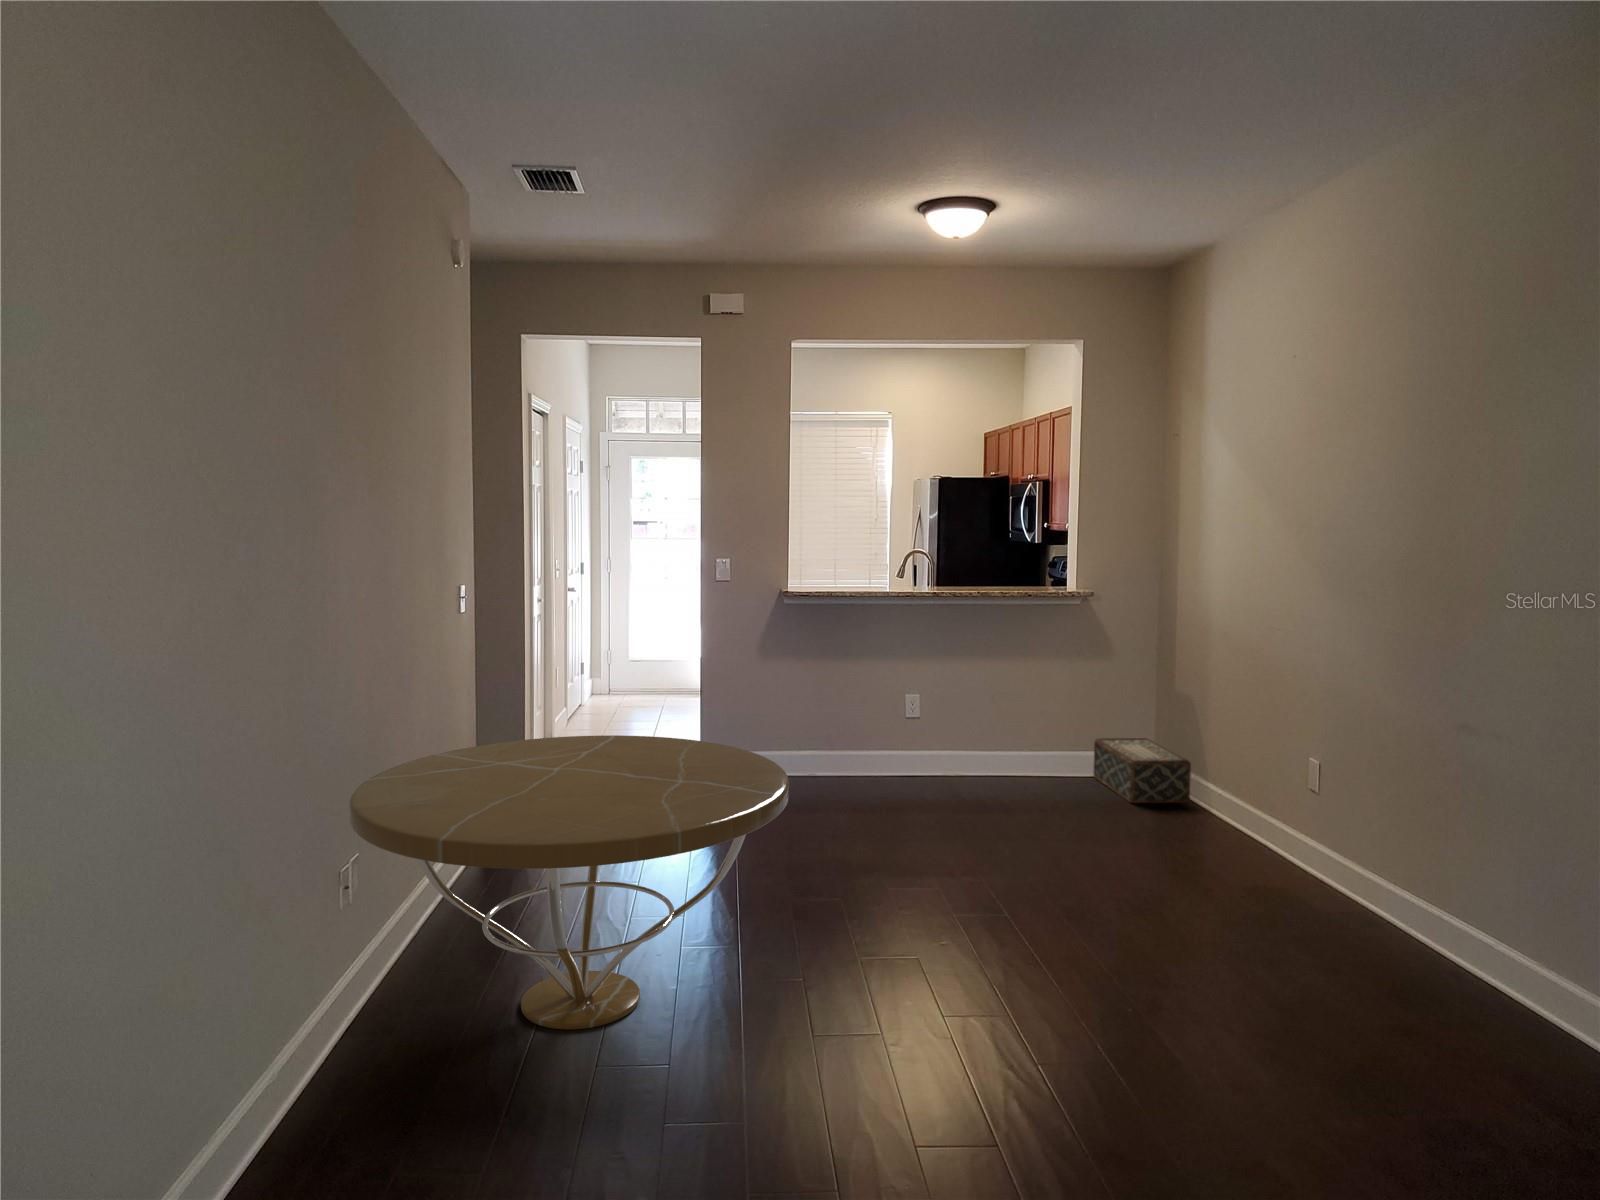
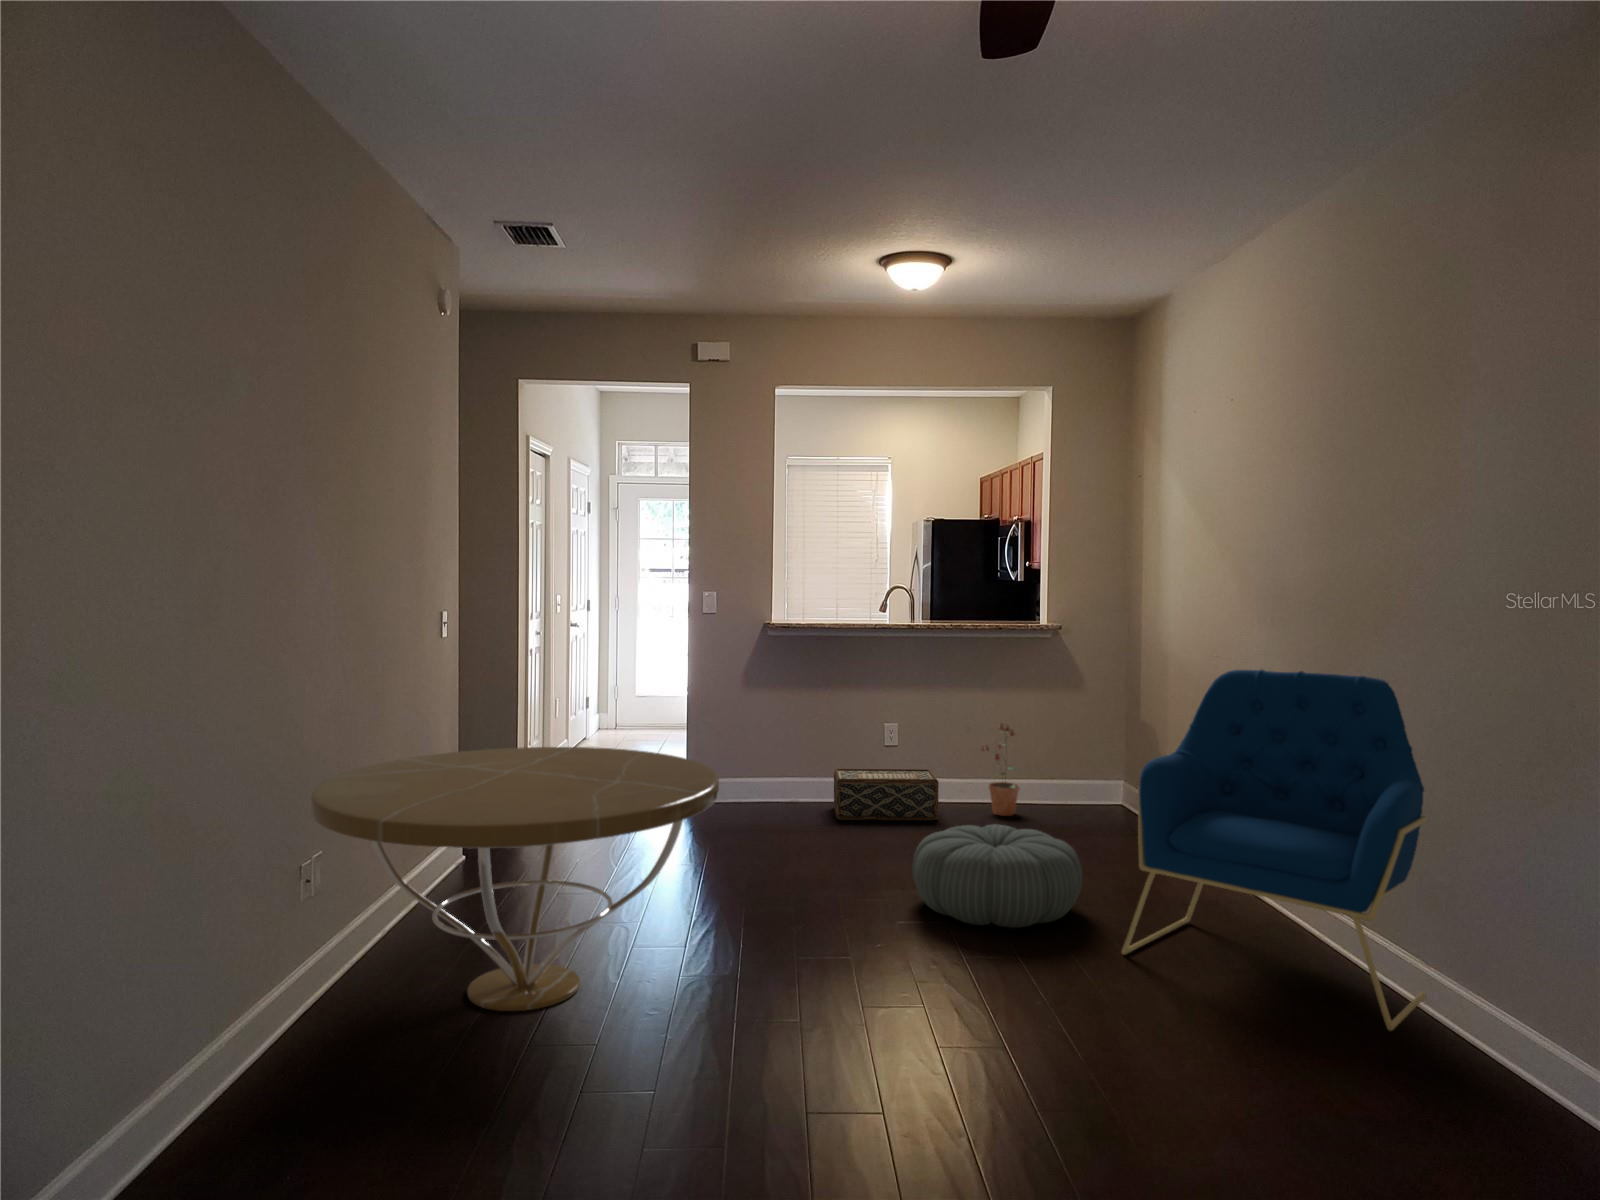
armchair: none [1194,648,1530,1029] -> present [1122,670,1427,1031]
potted plant: none [1003,691,1045,785] -> present [982,723,1020,816]
woven basket: present [1094,738,1191,803] -> present [834,769,939,820]
pouf: none [964,805,1141,915] -> present [912,824,1082,928]

